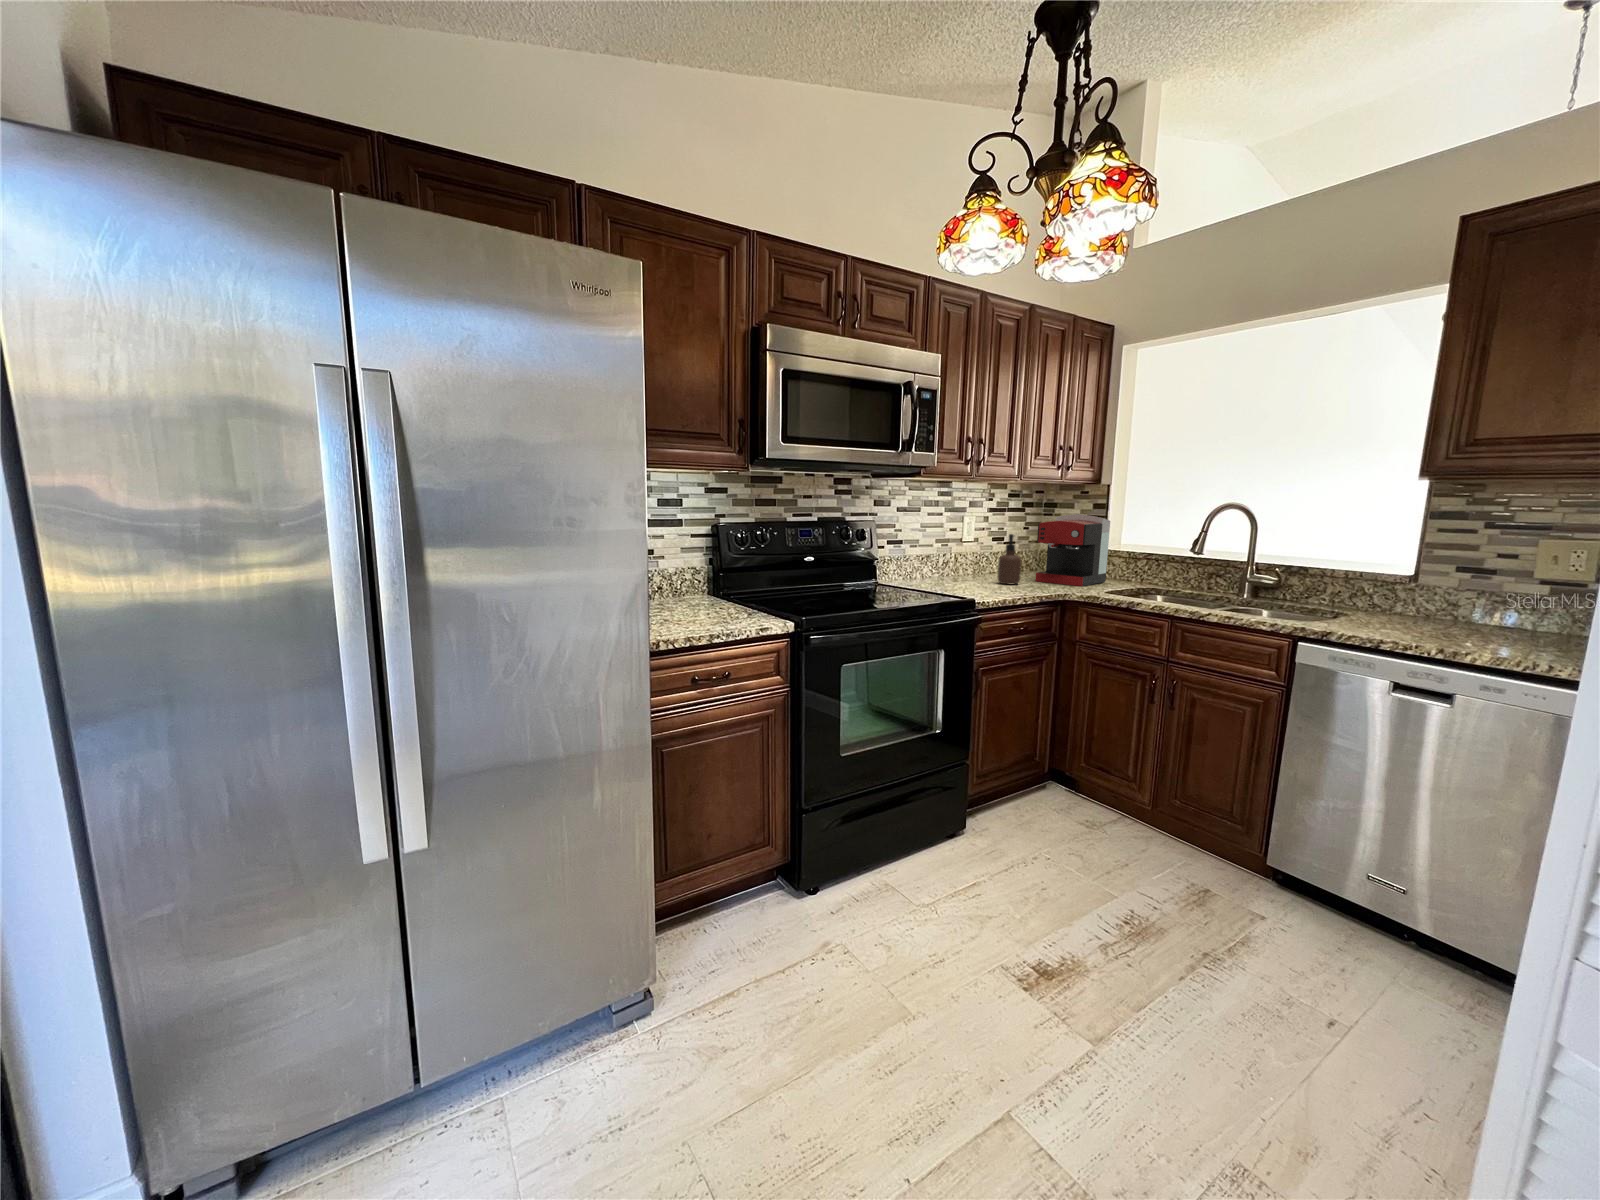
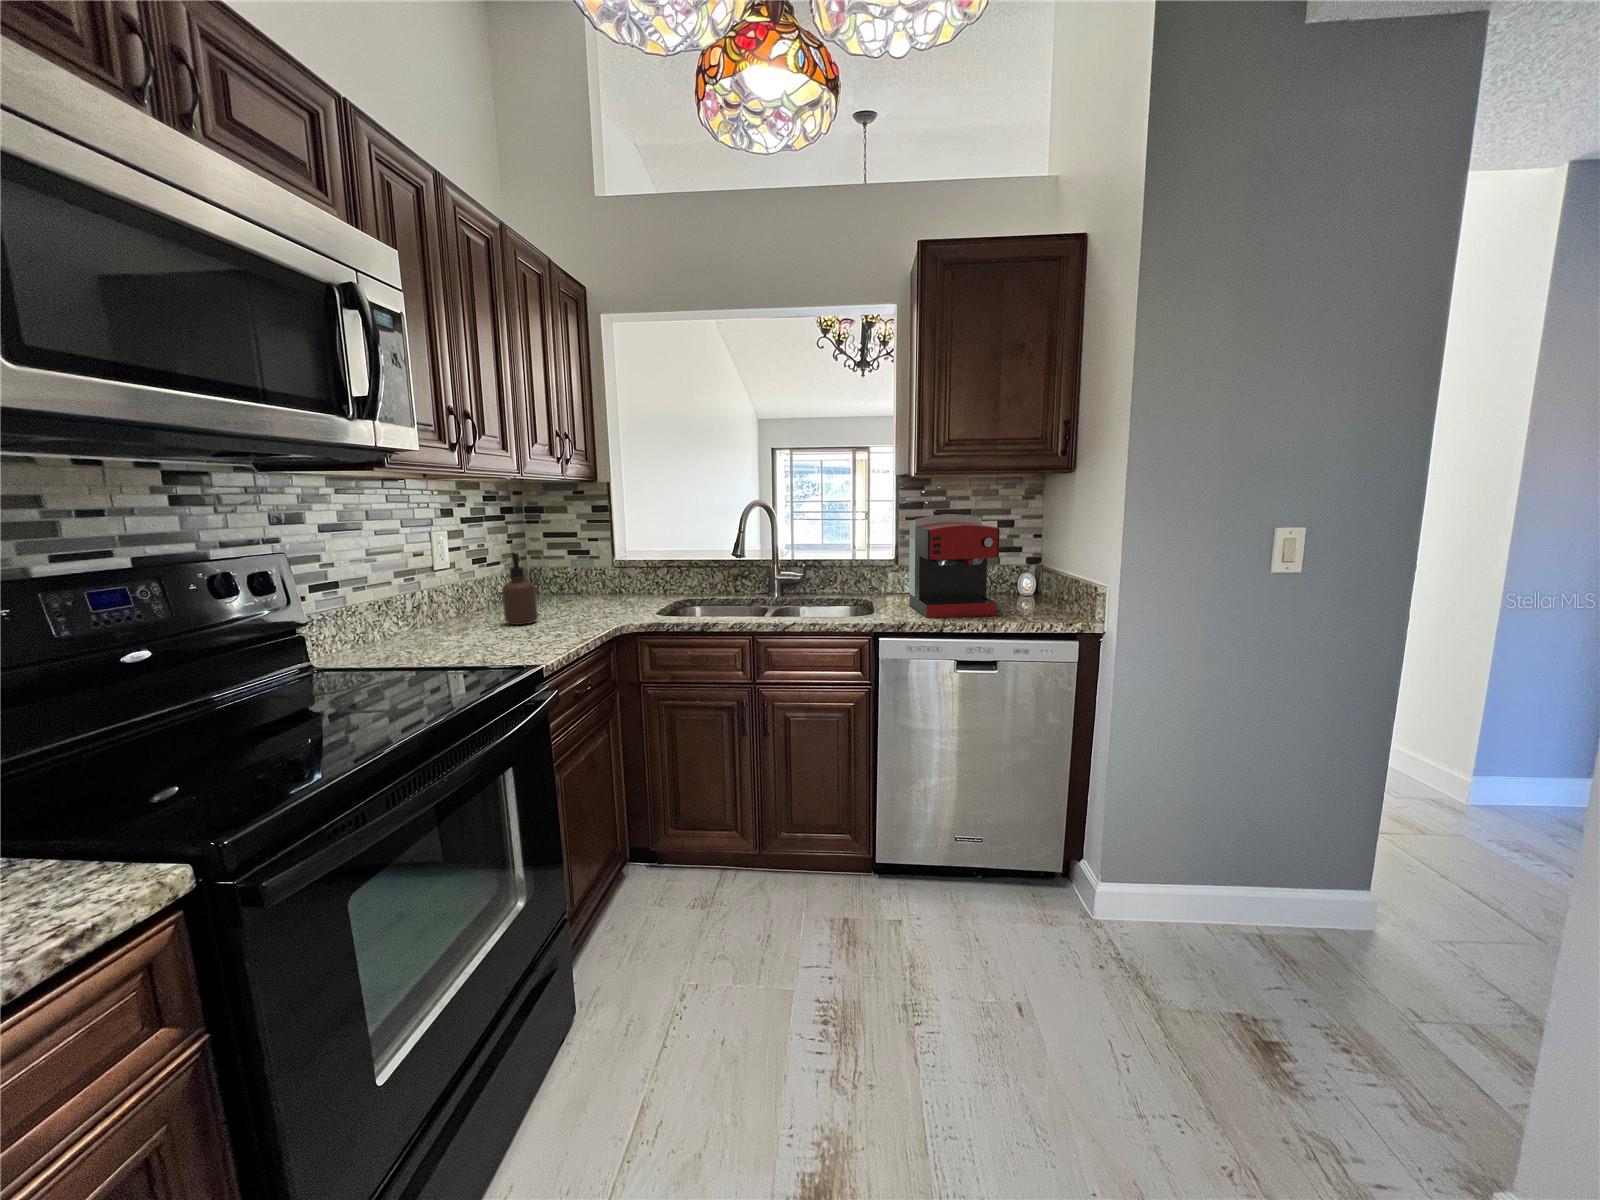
coffee maker: present [1036,514,1110,586] -> present [909,514,1000,618]

